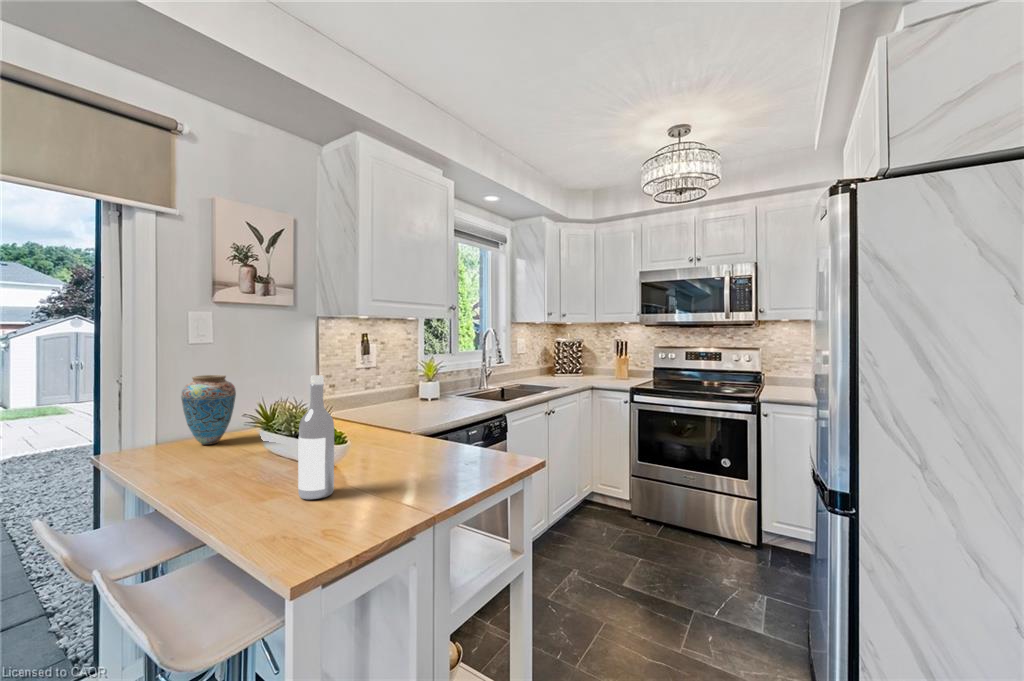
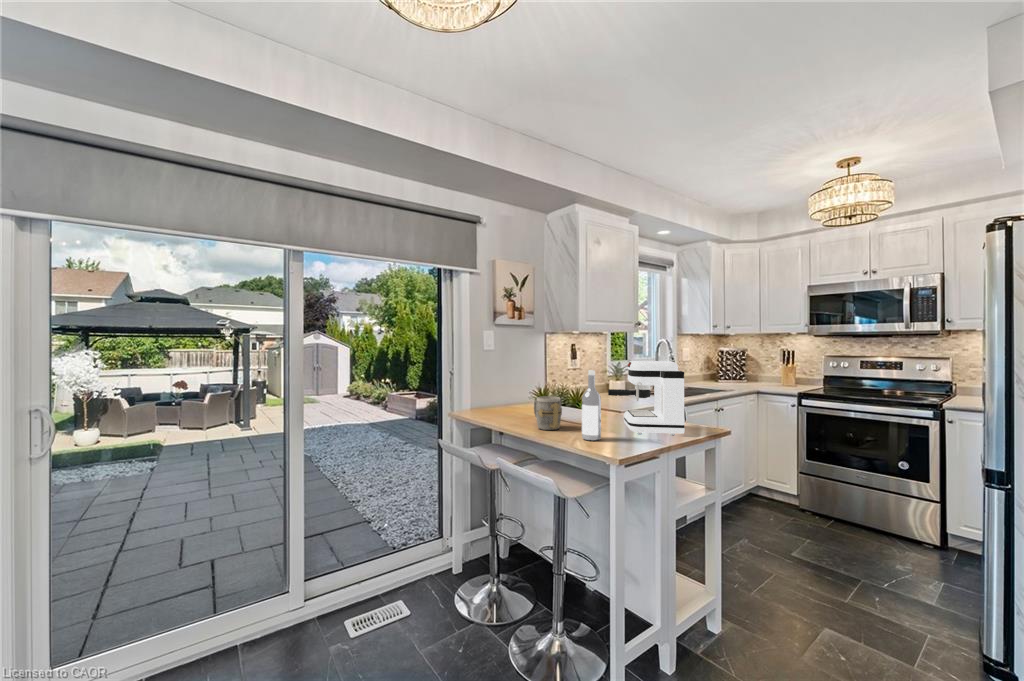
coffee maker: none [368,357,476,474] -> present [608,361,685,435]
vase: present [181,375,236,445] -> none [485,371,512,413]
mug: none [236,419,287,479] -> present [534,396,562,430]

